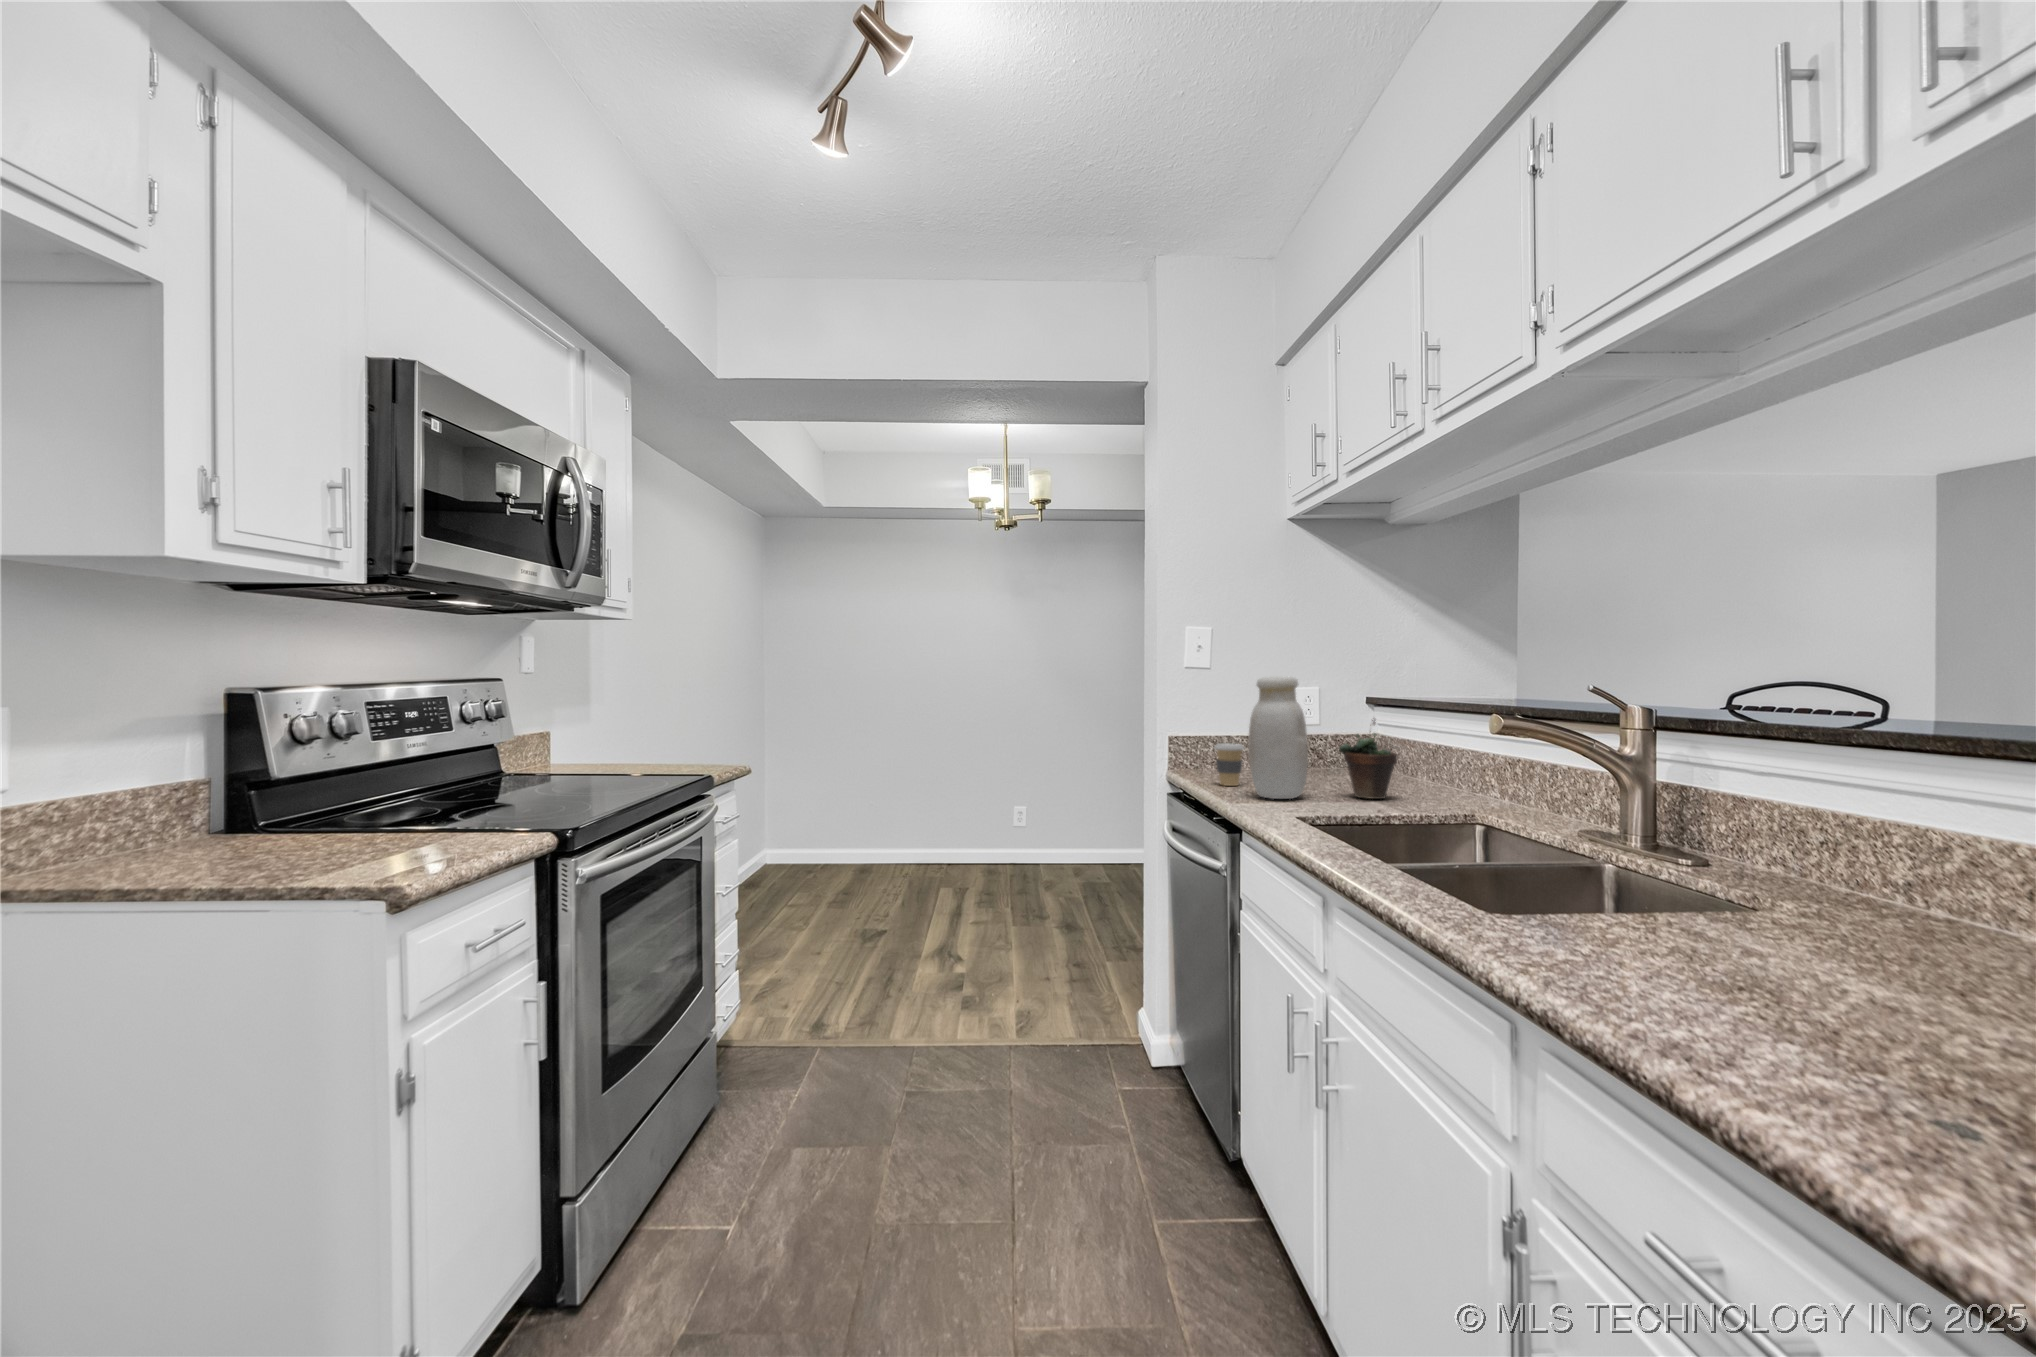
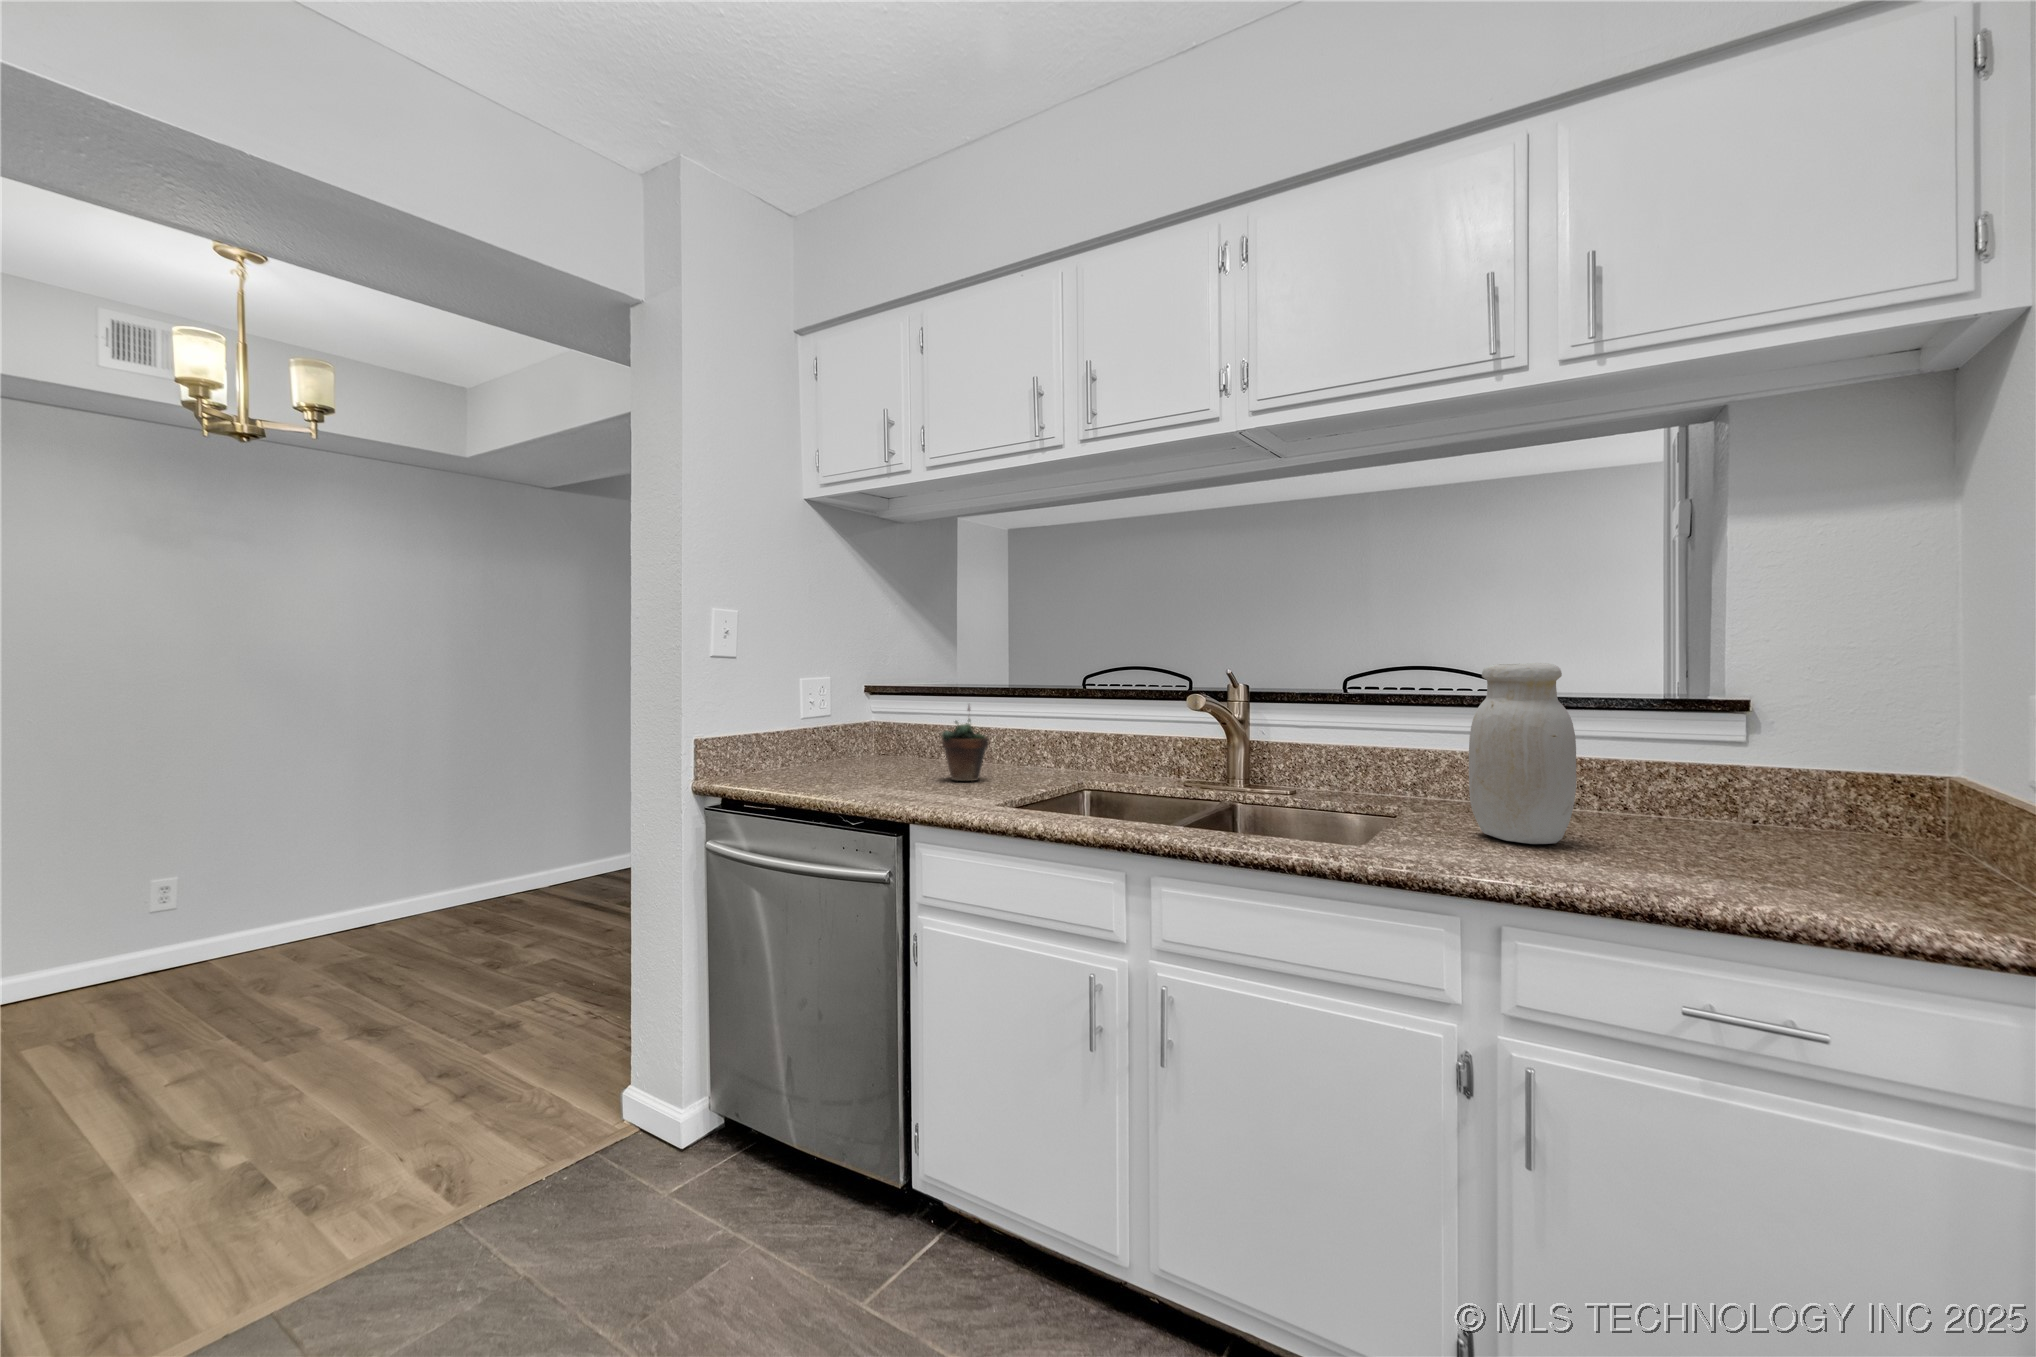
jar: present [1248,676,1308,799] -> present [1469,663,1576,844]
coffee cup: present [1214,743,1244,786] -> none [801,740,835,787]

